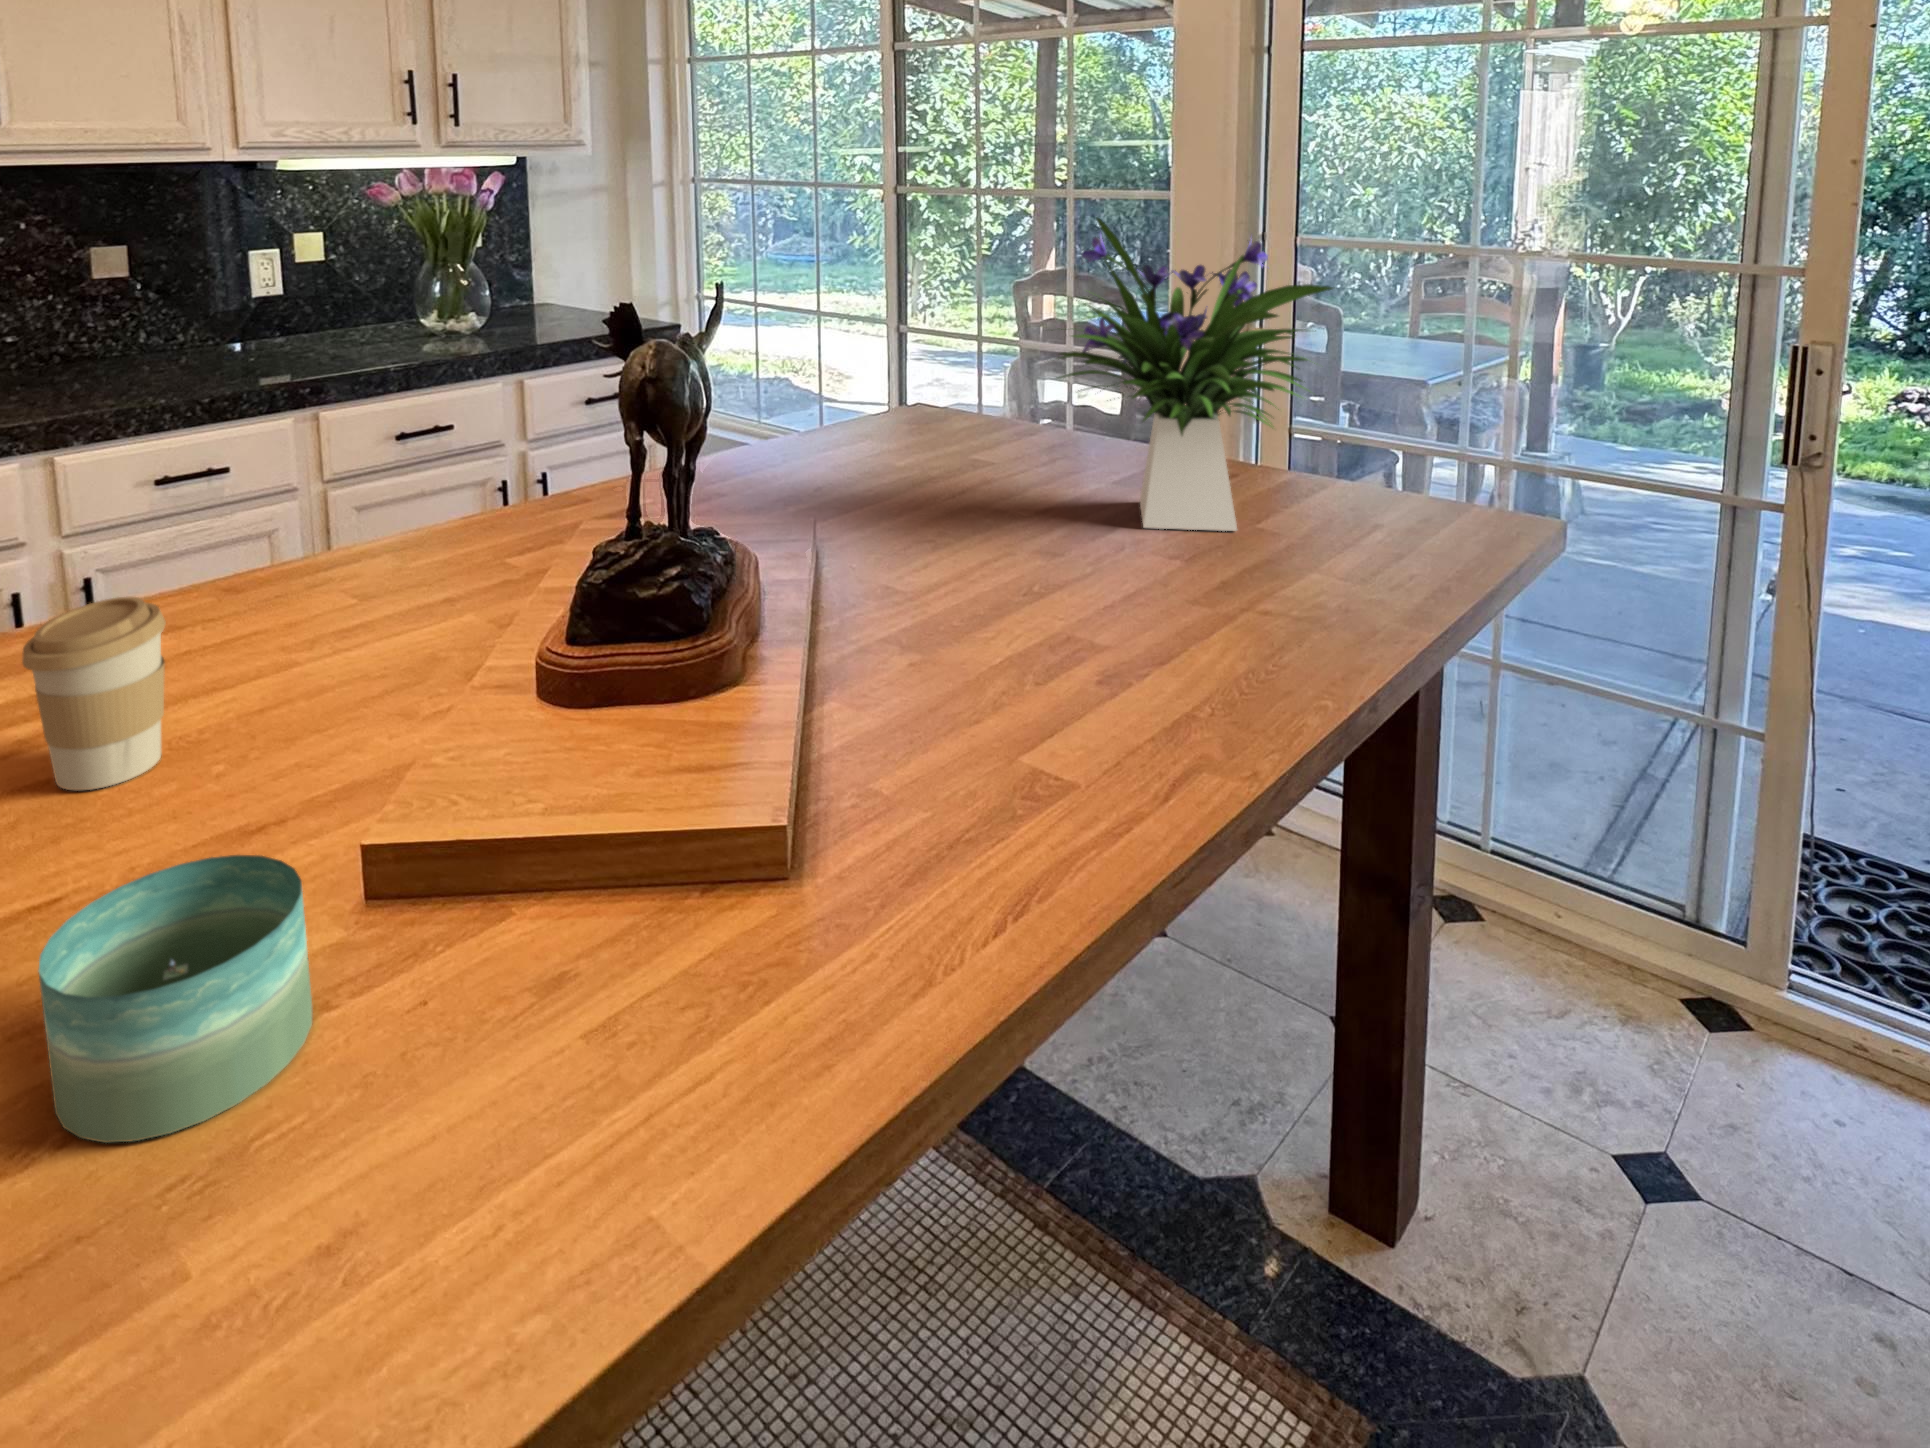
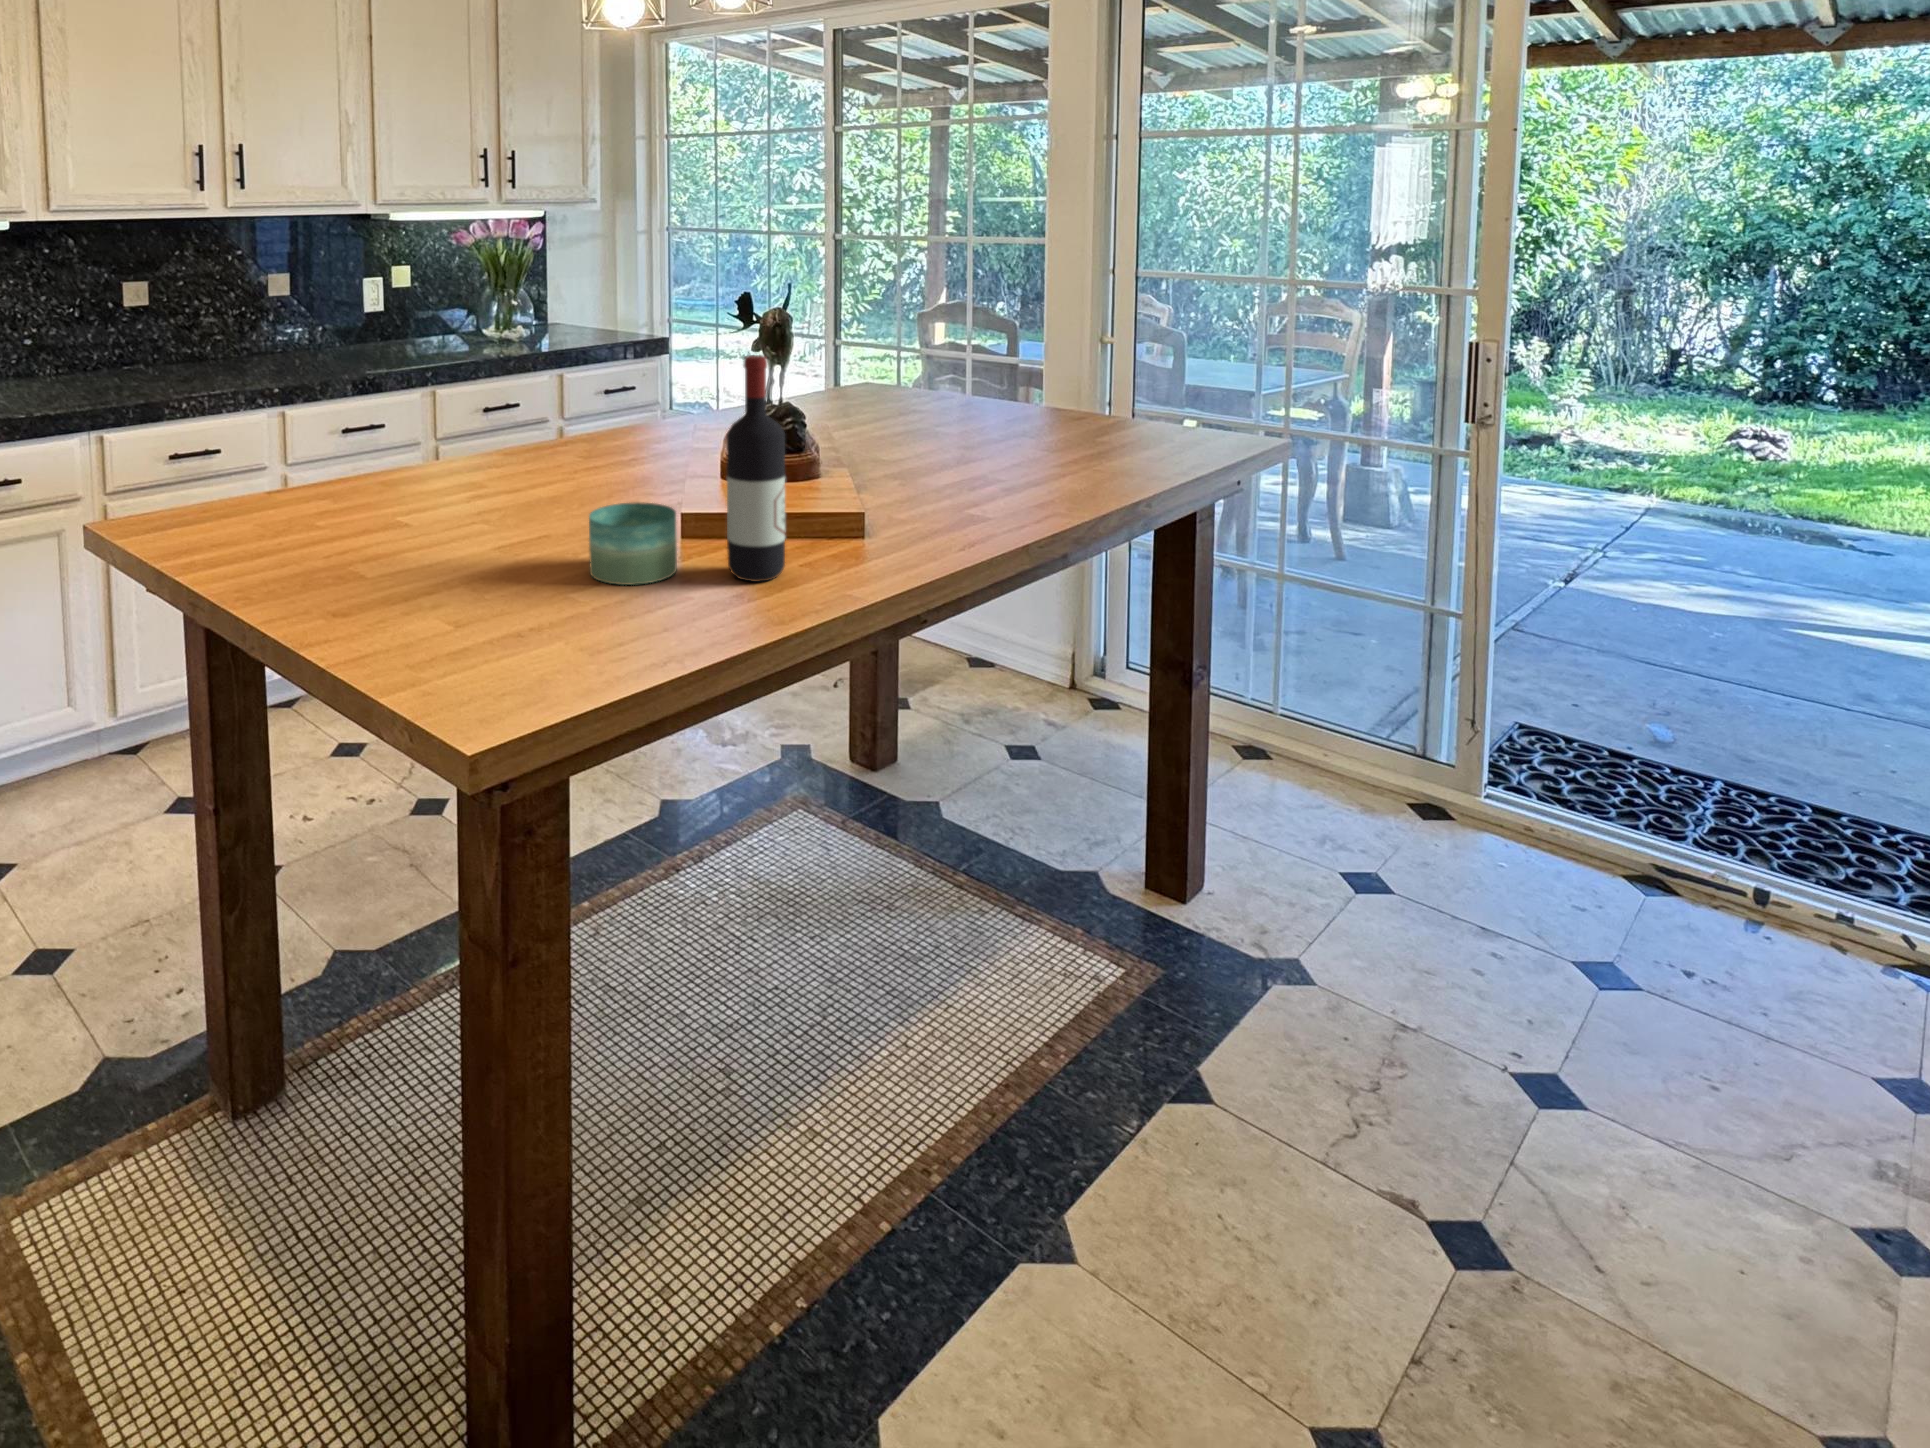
flower arrangement: present [1058,218,1333,531] -> none [957,250,1144,444]
wine bottle: none [392,521,569,1101] -> present [726,355,785,582]
coffee cup: present [22,597,166,790] -> none [480,427,538,514]

